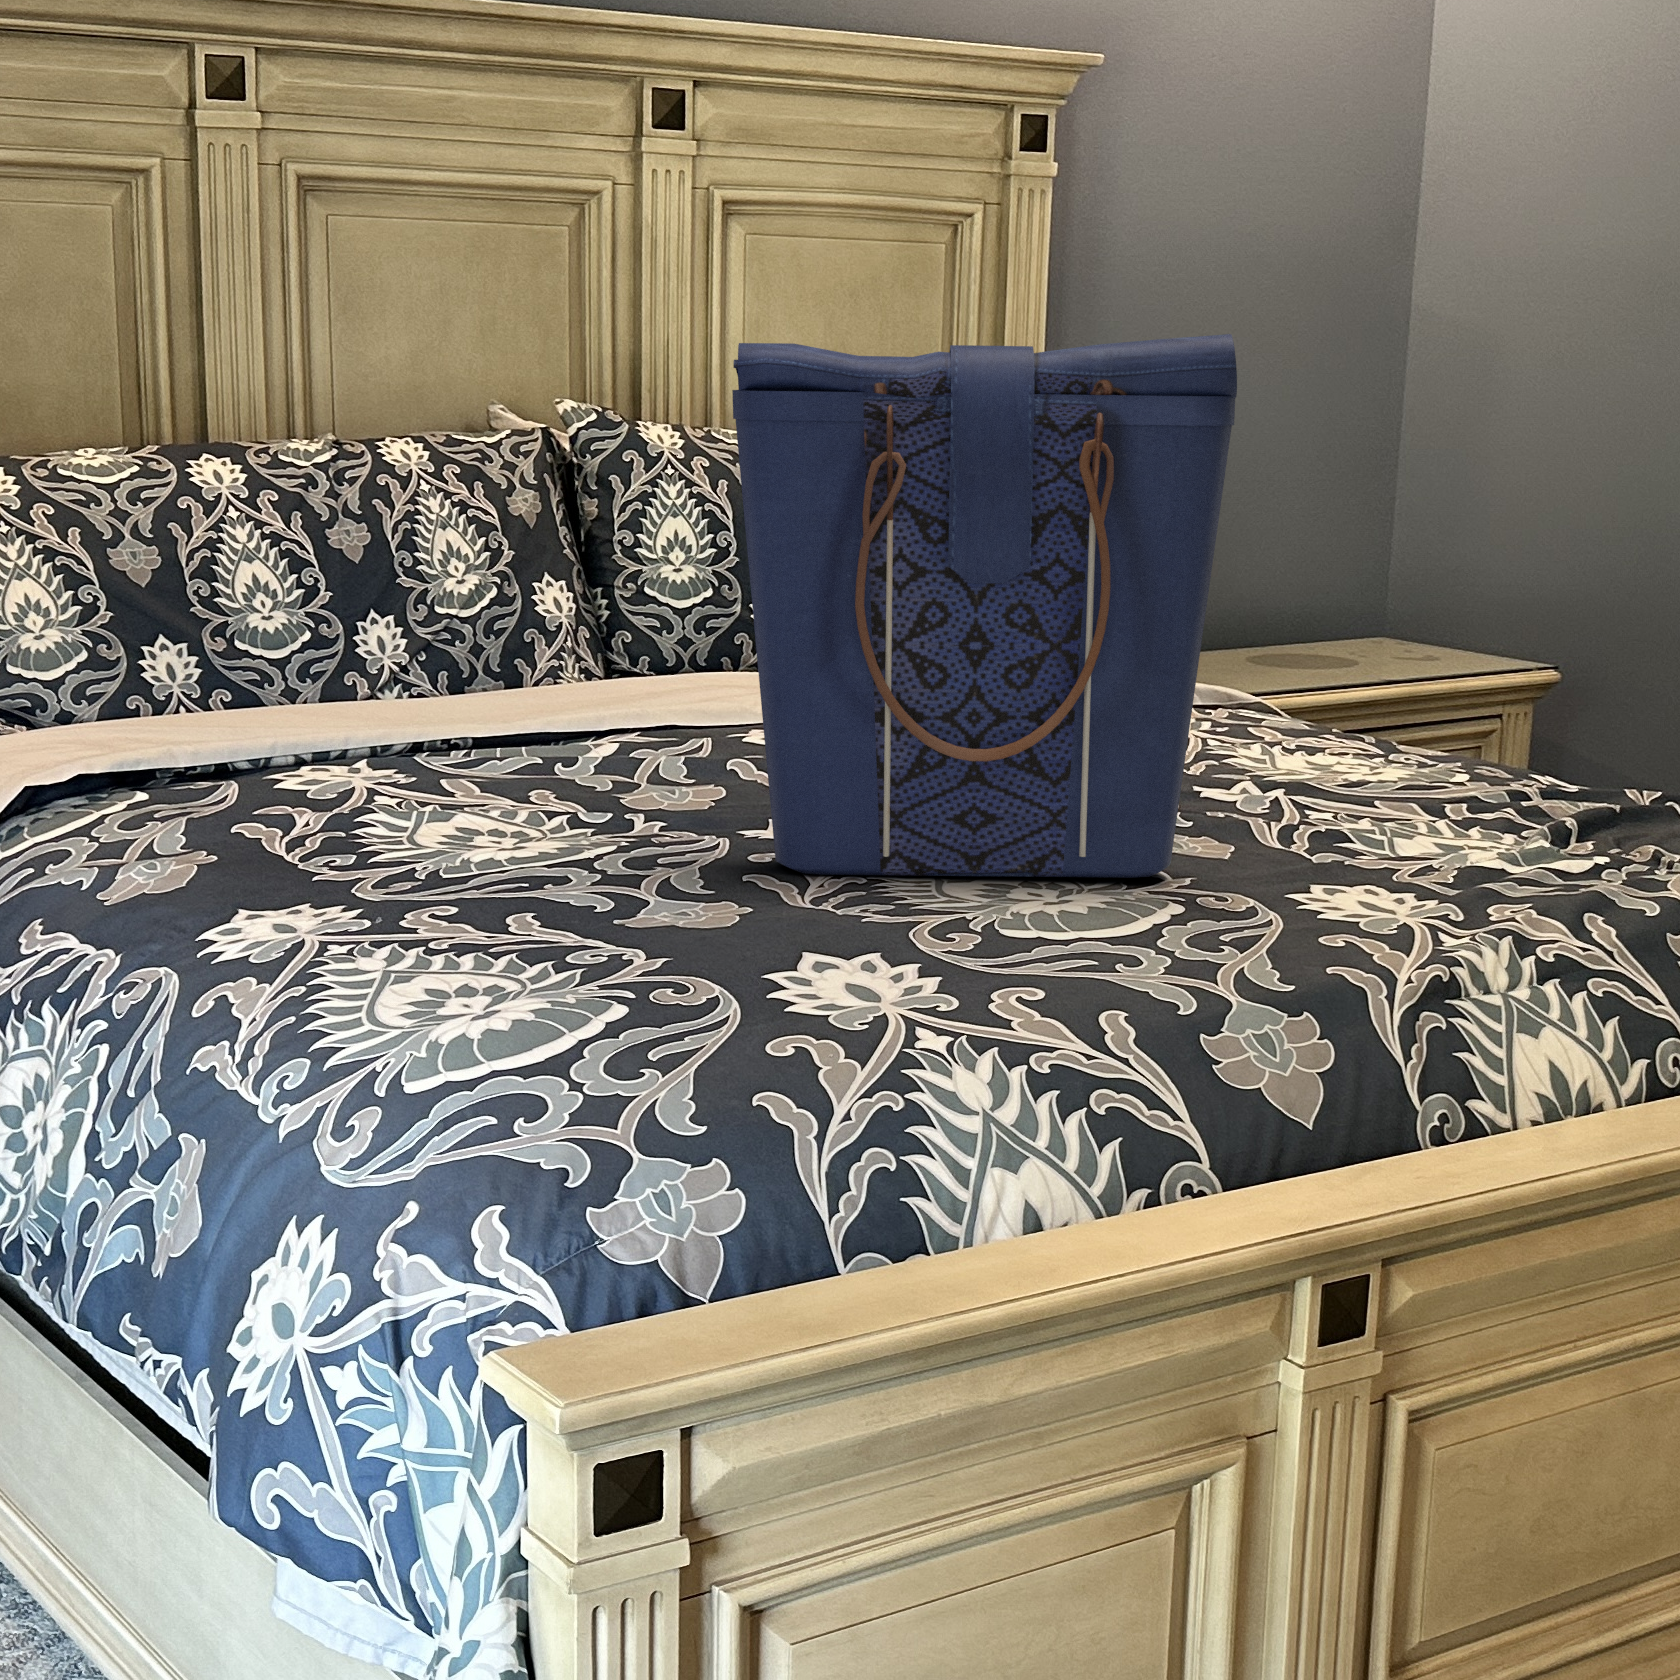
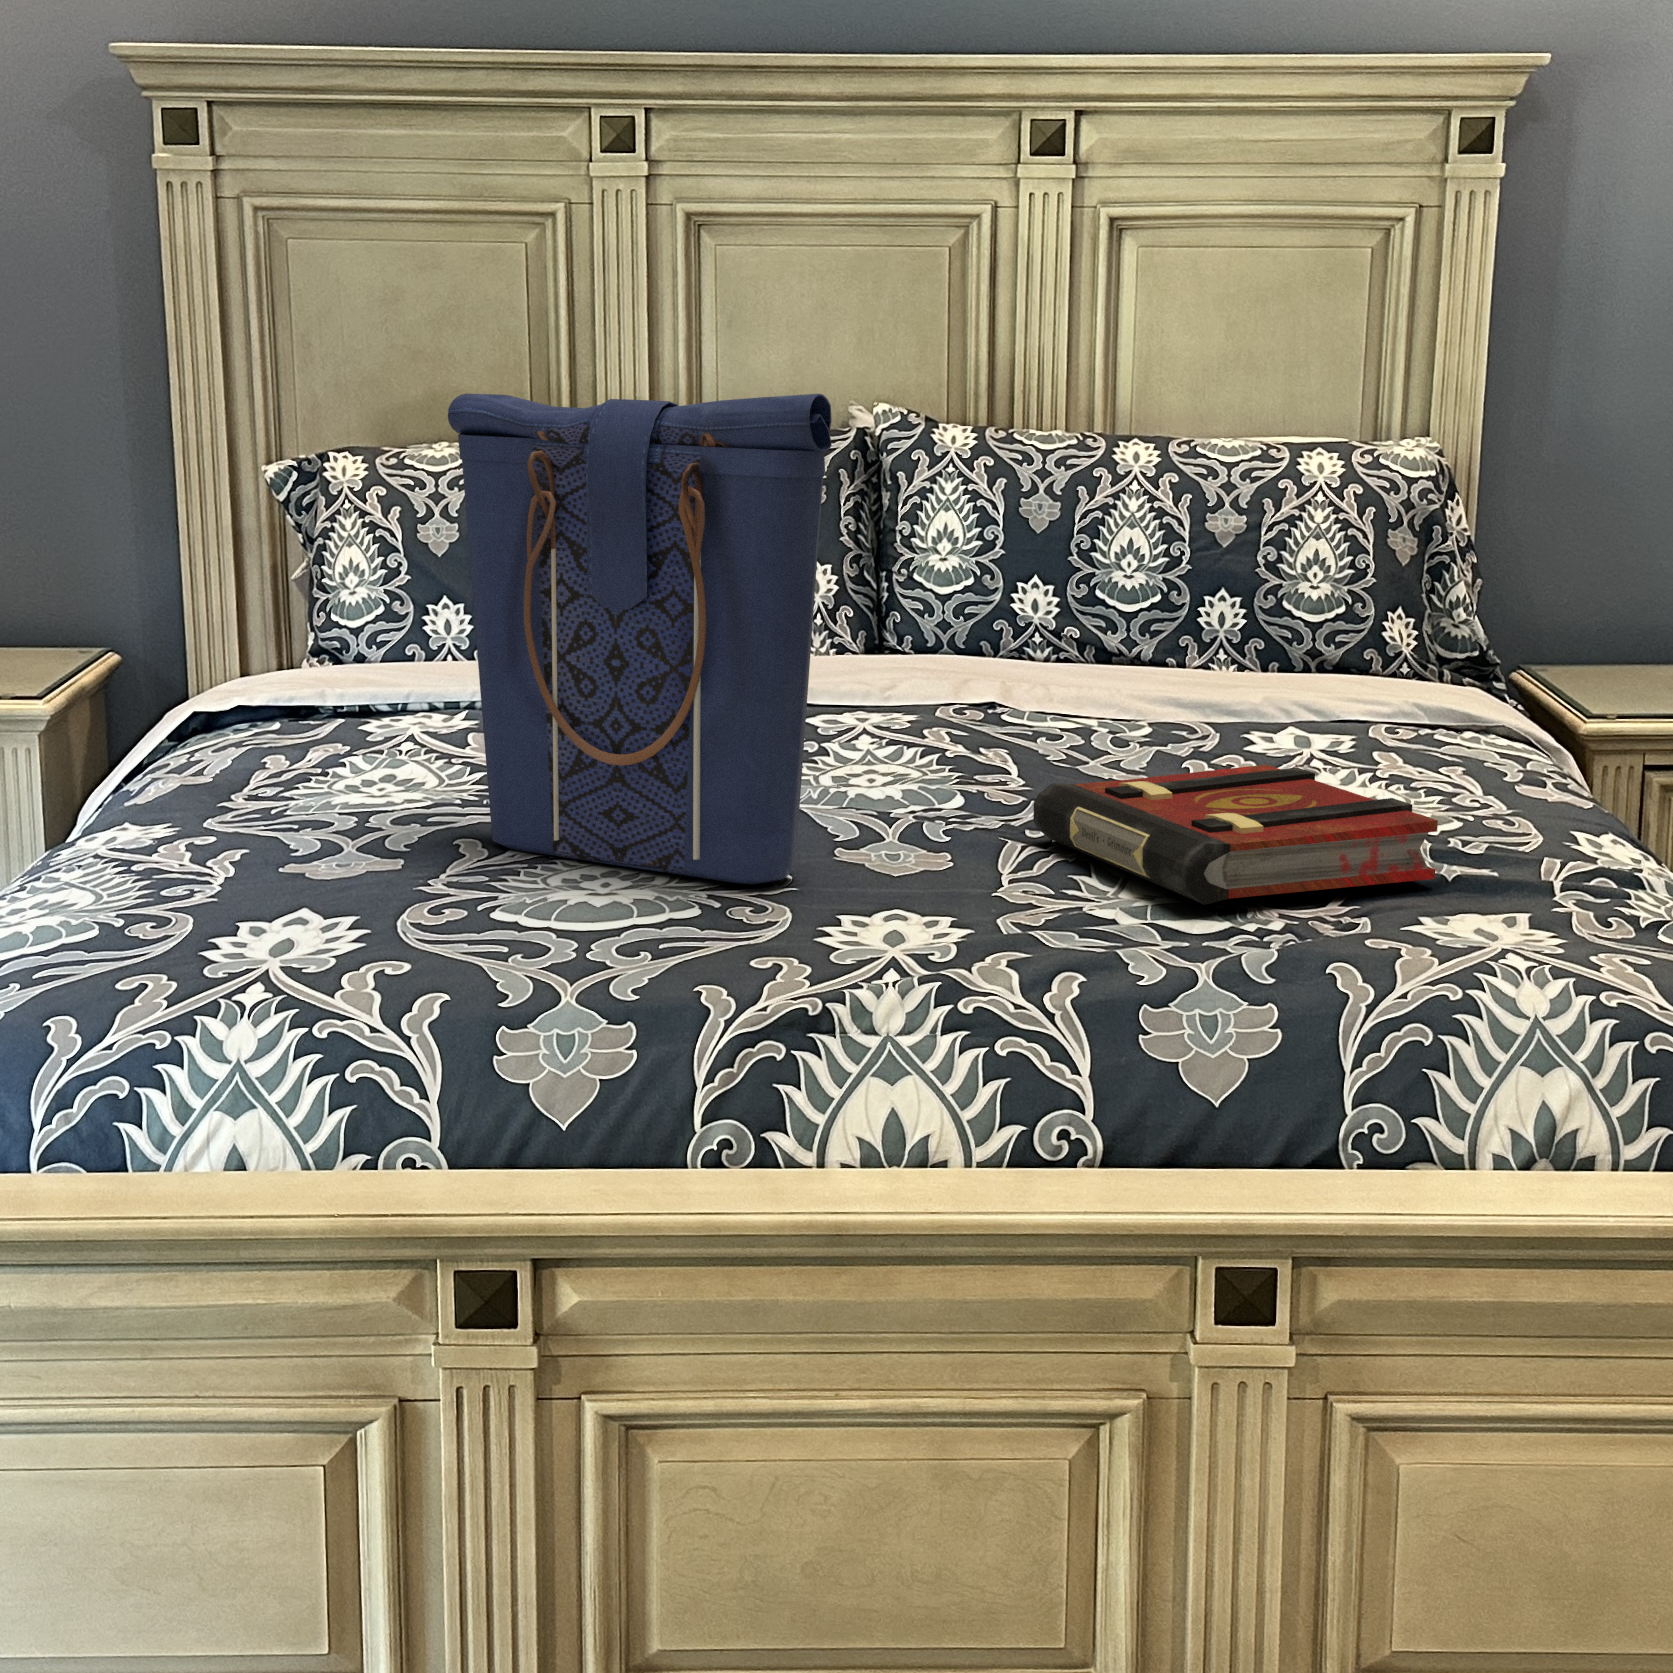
book: none [1258,727,1661,849] -> present [1033,765,1438,905]

